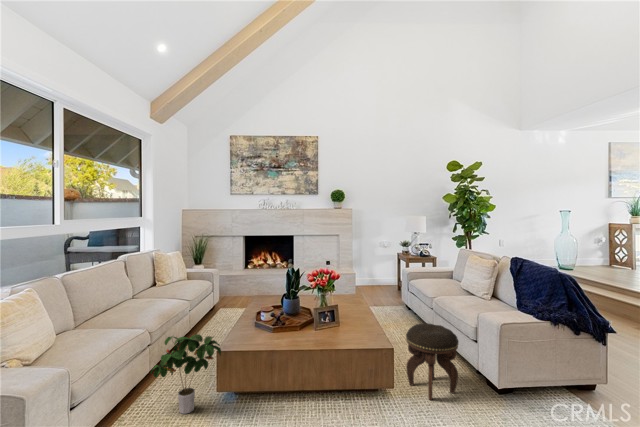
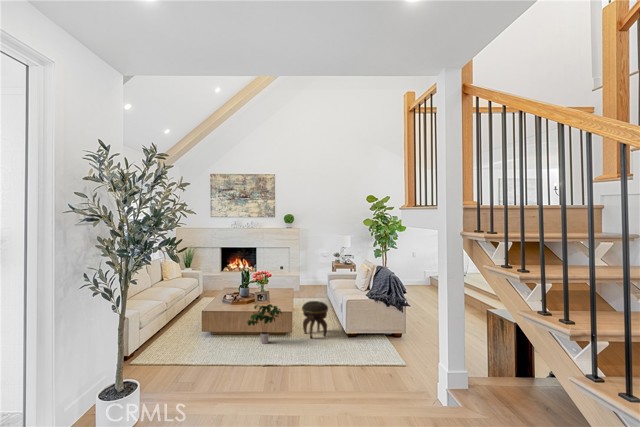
potted plant: present [151,334,221,414] -> present [247,304,282,344]

